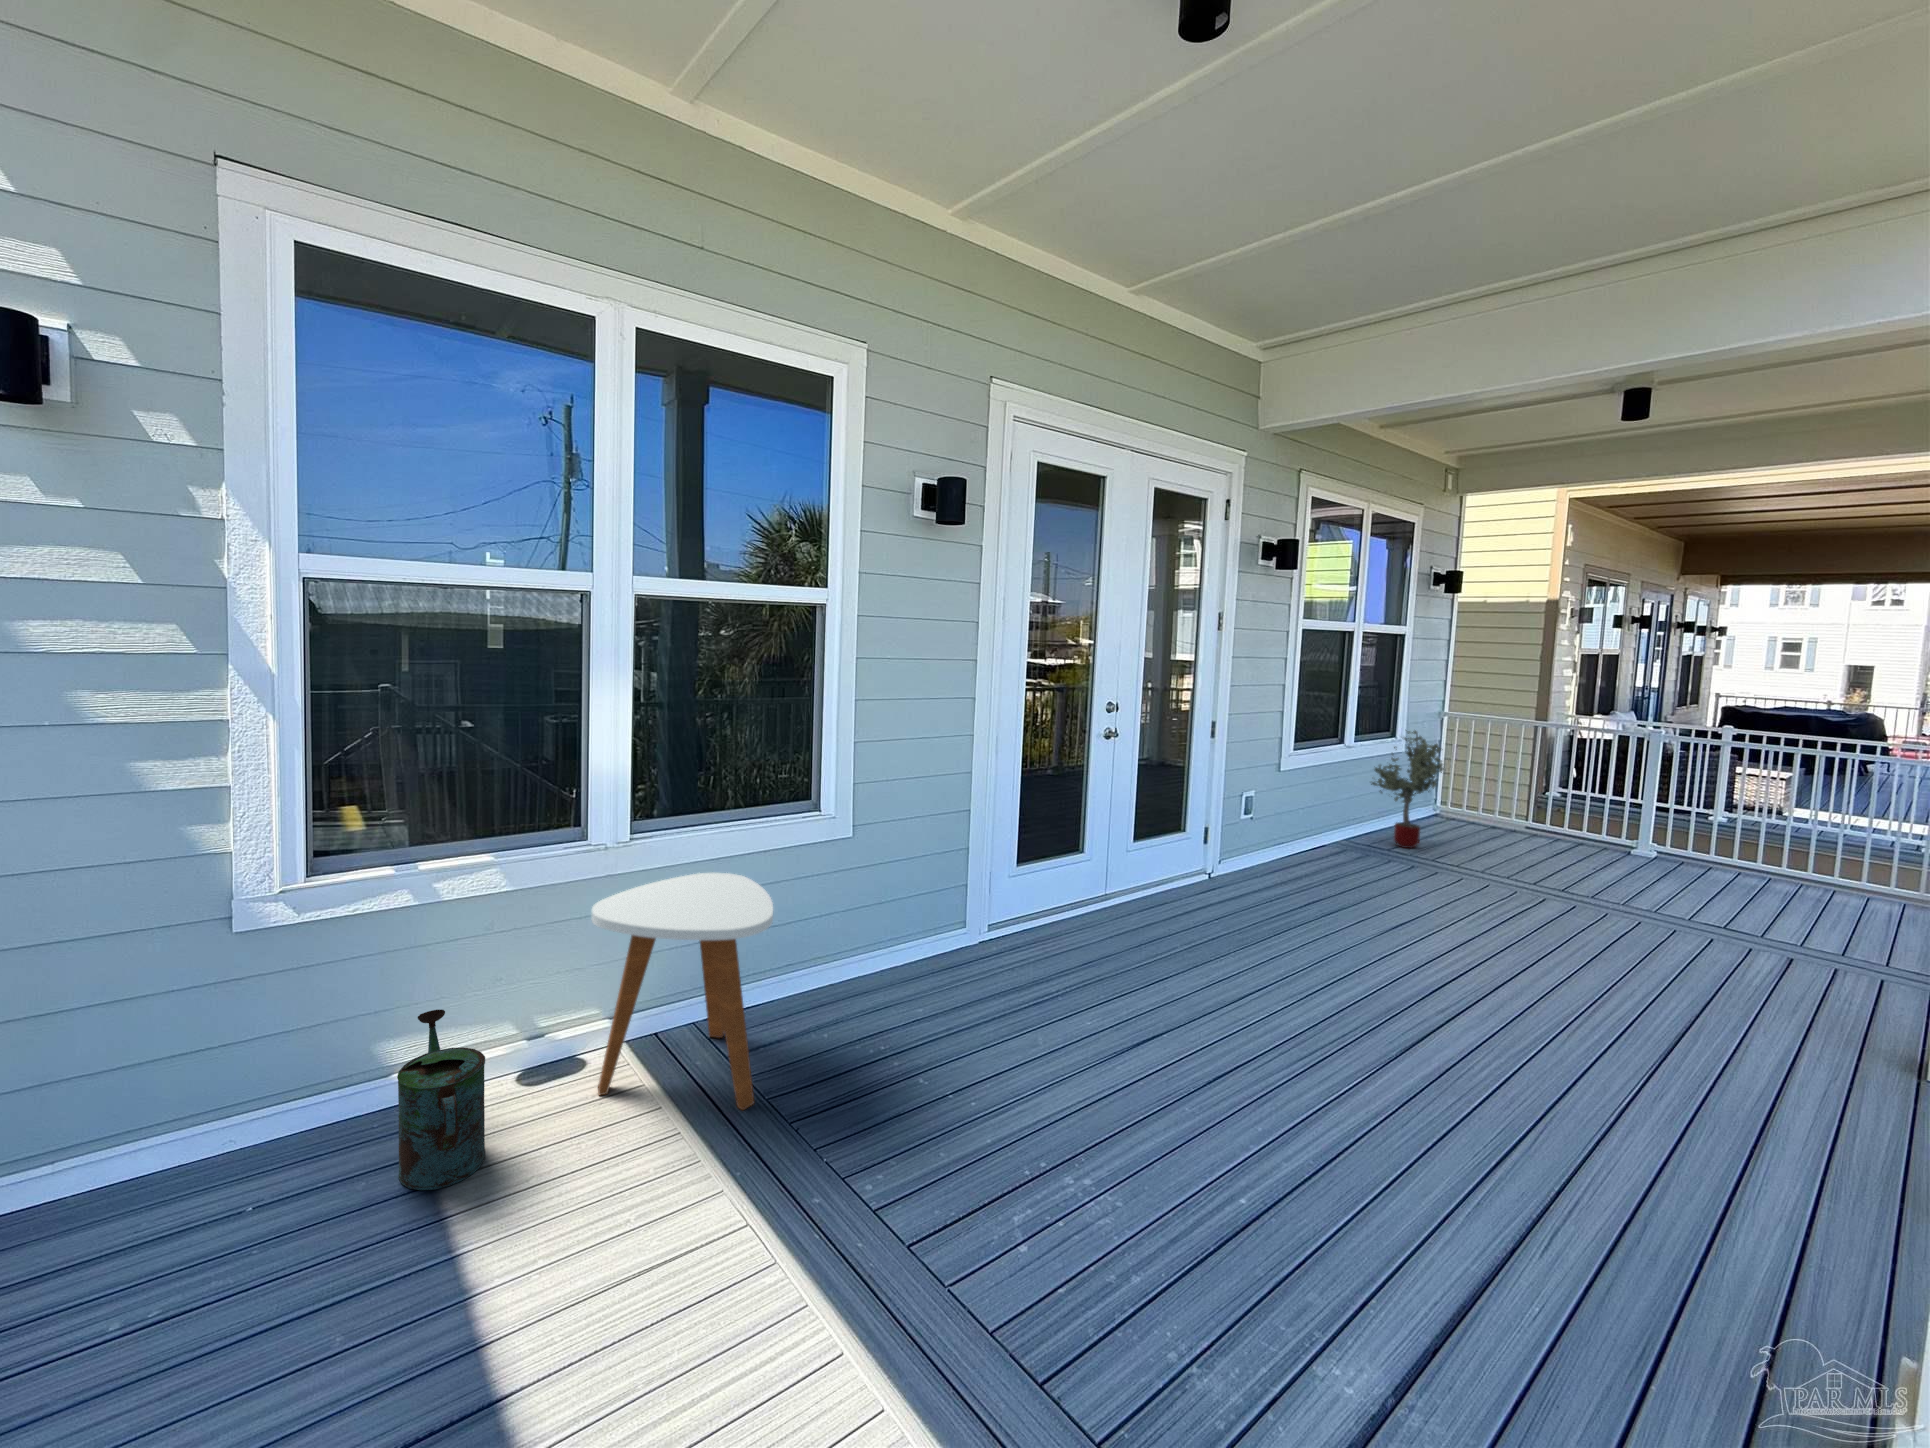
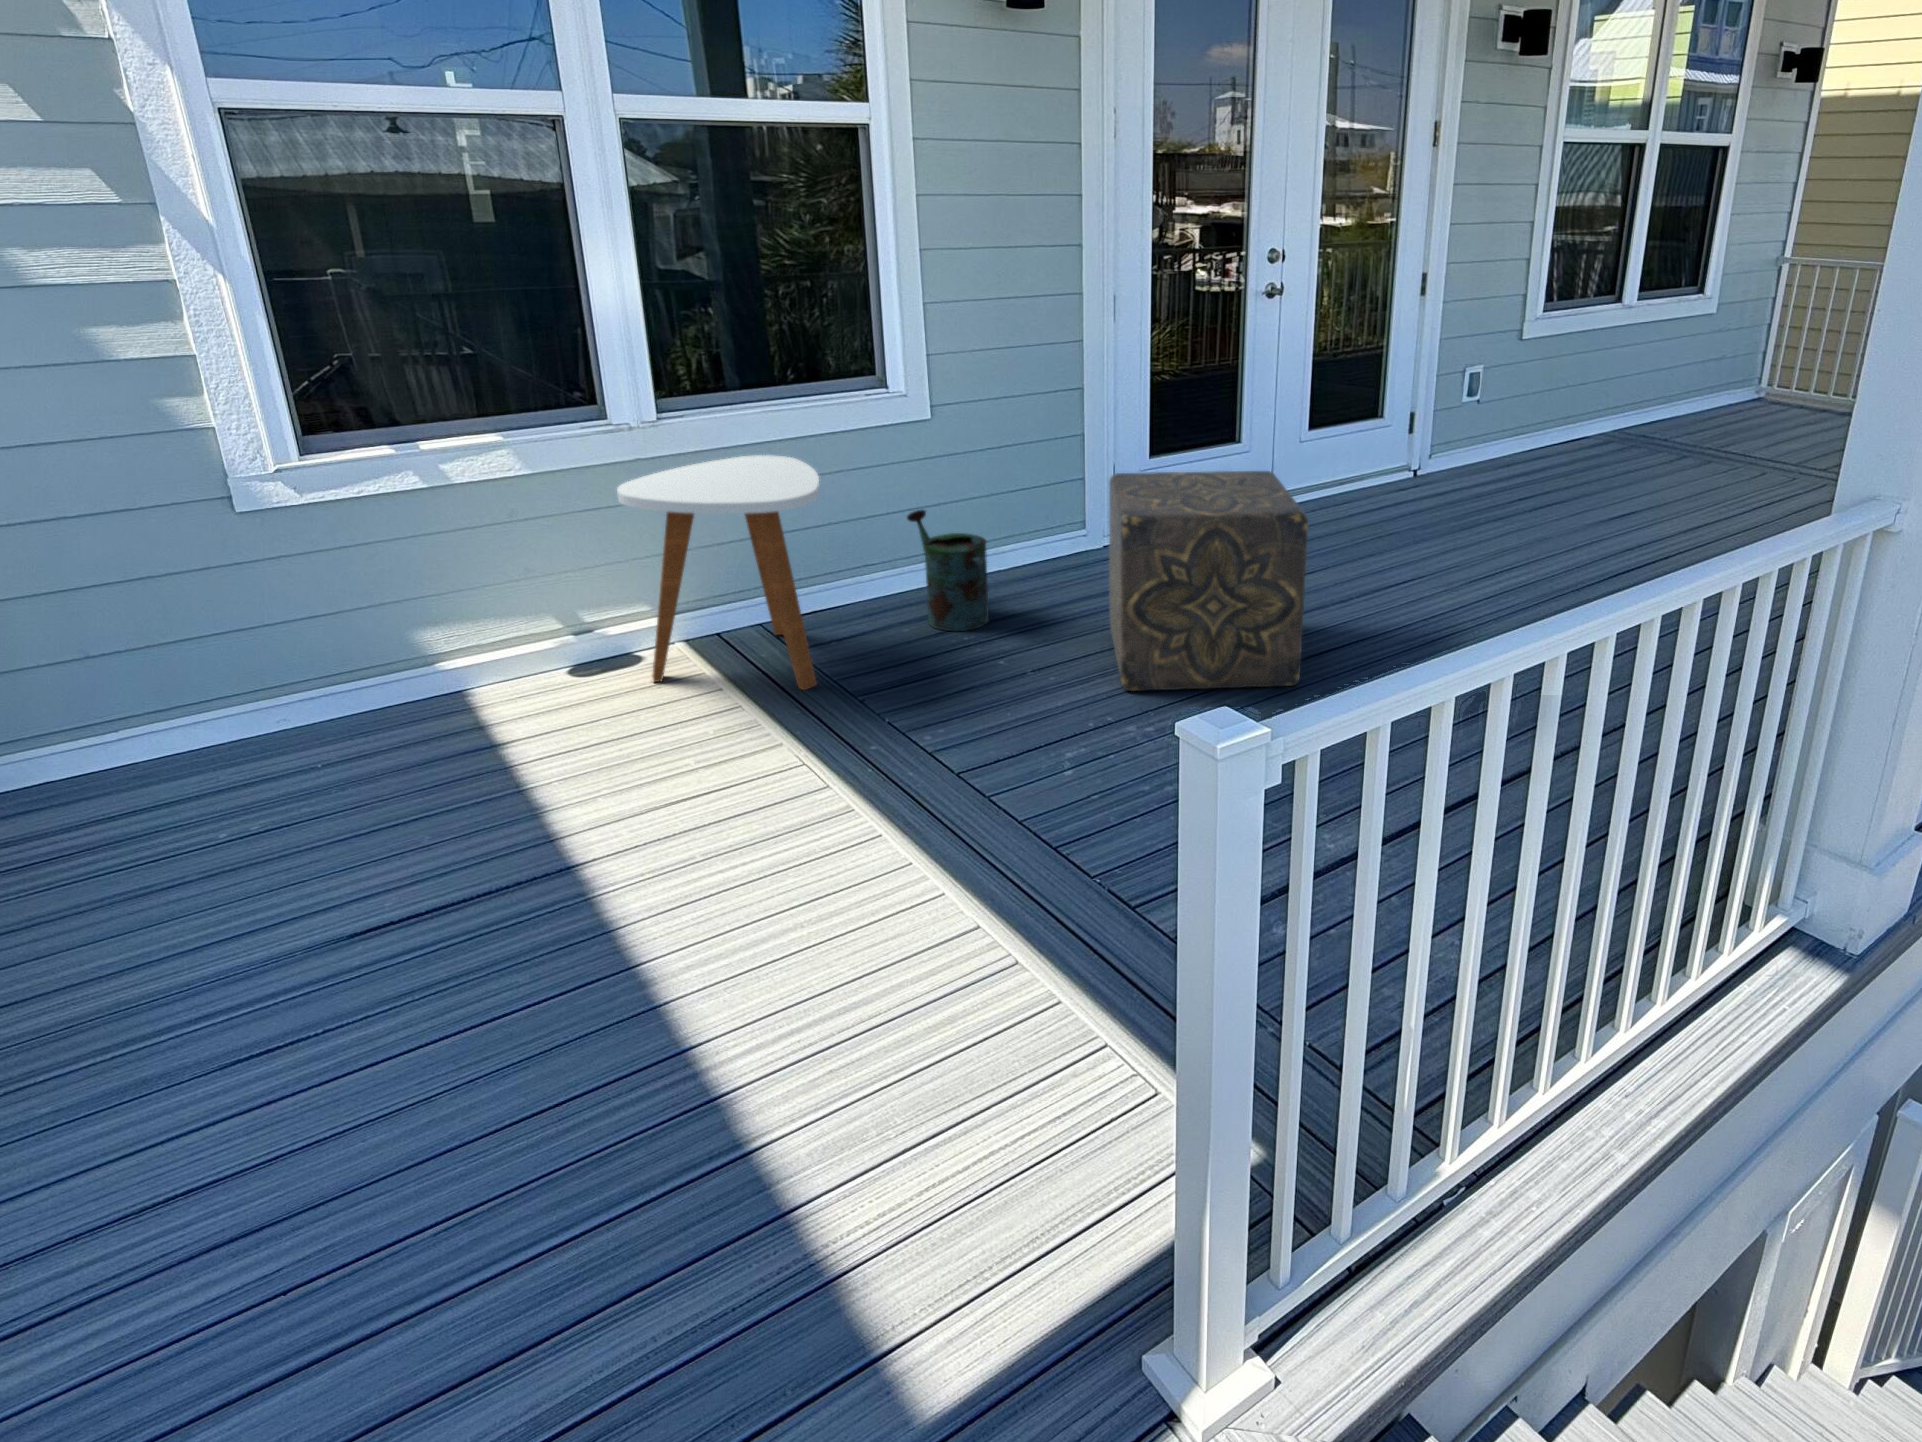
potted tree: present [1371,731,1444,848] -> none [1654,279,1757,437]
ottoman: none [1013,898,1224,1121] -> present [1109,471,1308,691]
watering can: present [397,1010,485,1190] -> present [907,510,989,631]

